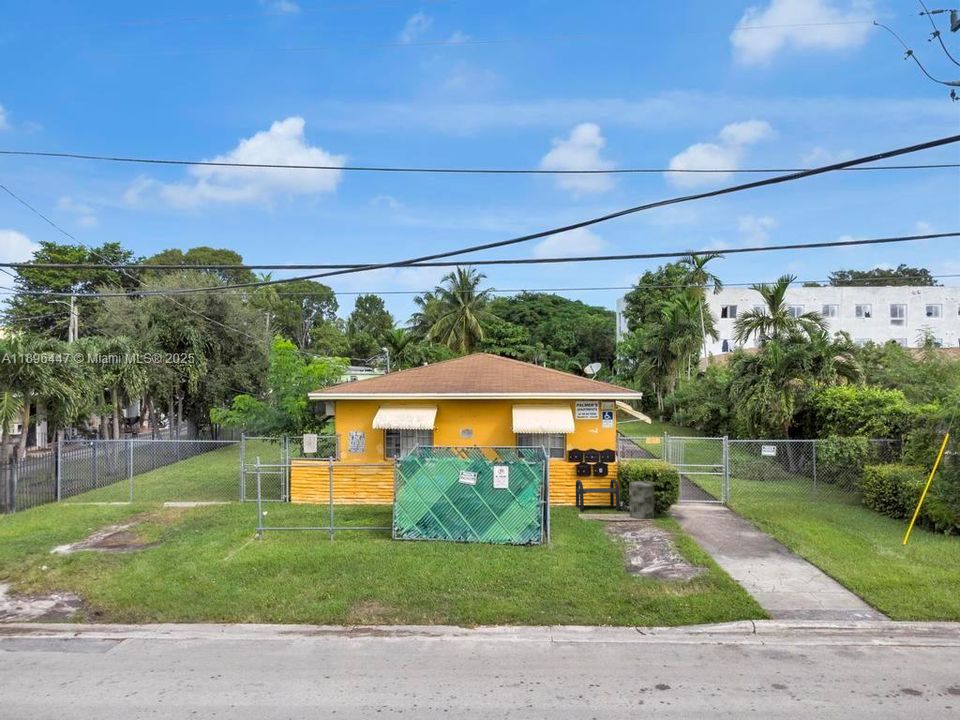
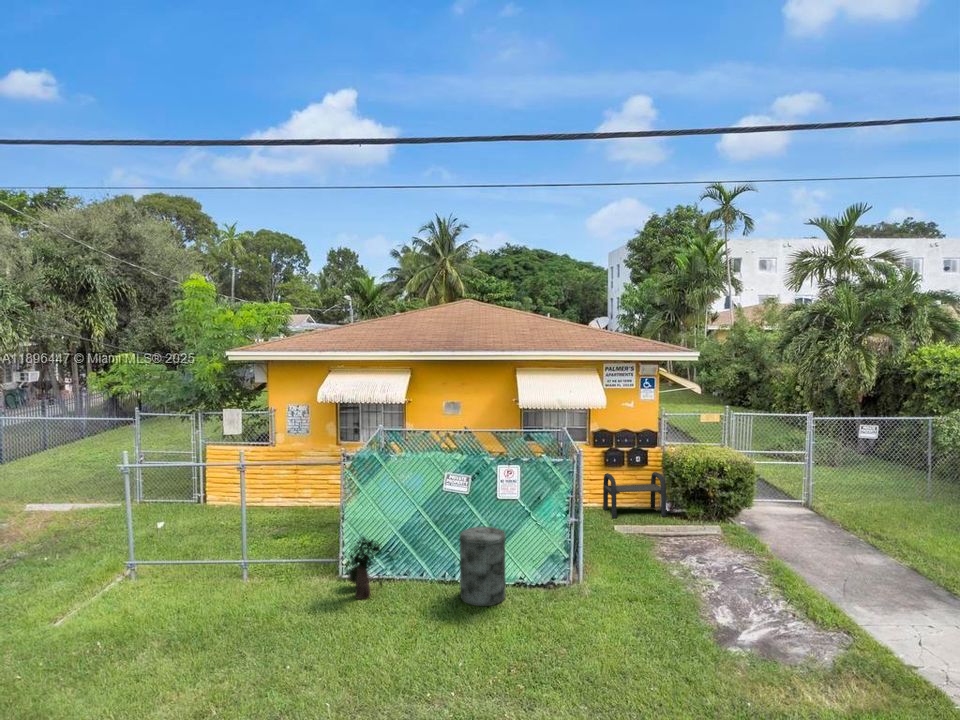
trash can: present [629,481,654,519] -> present [460,527,505,606]
potted plant: none [397,510,421,551] -> present [347,537,384,599]

